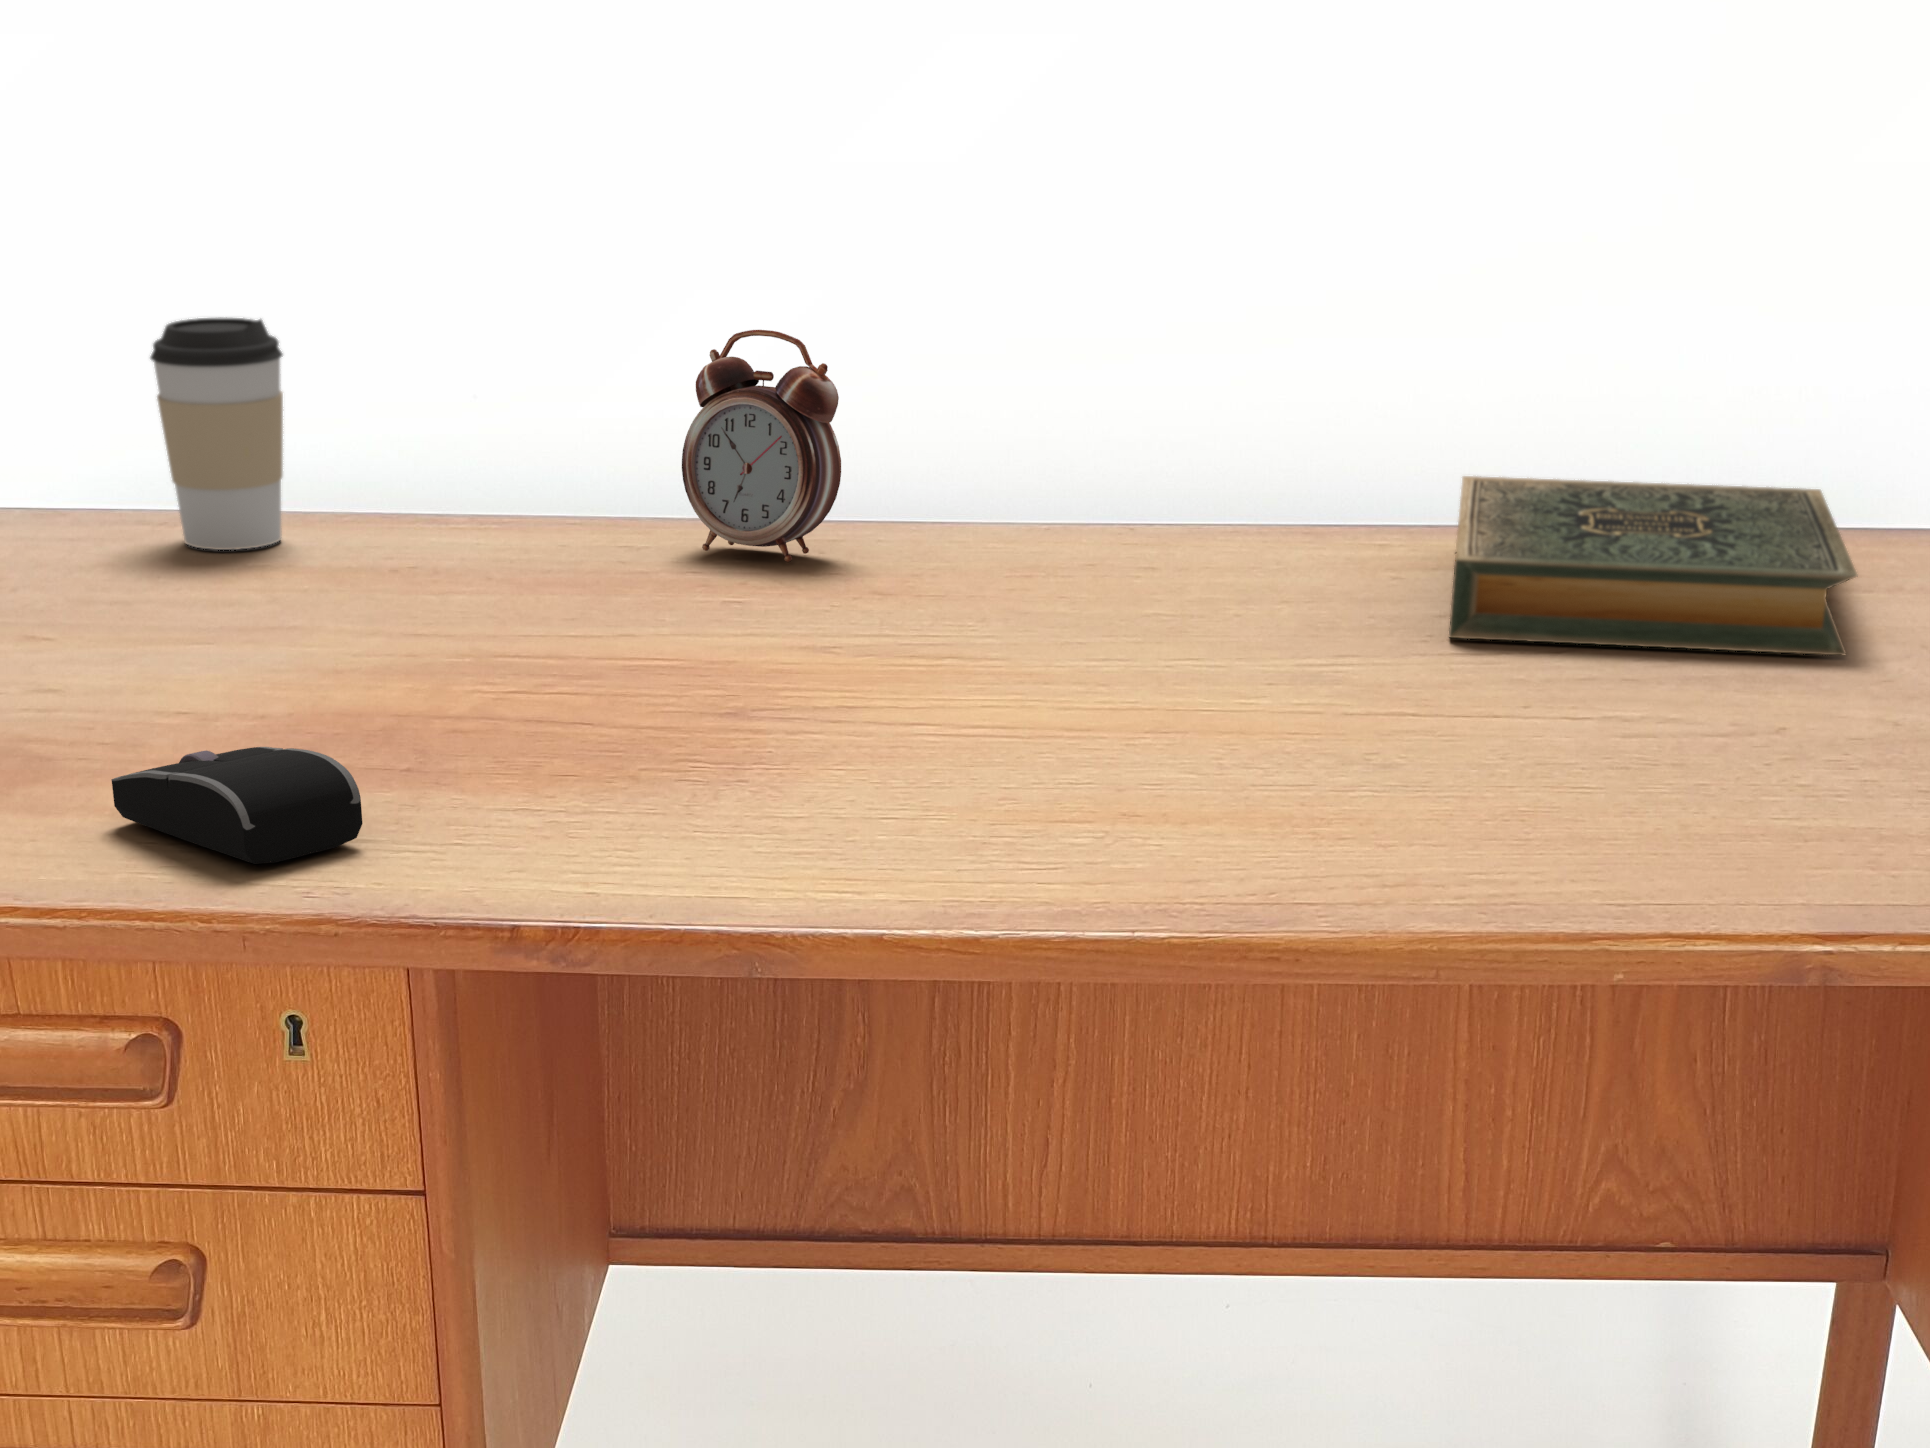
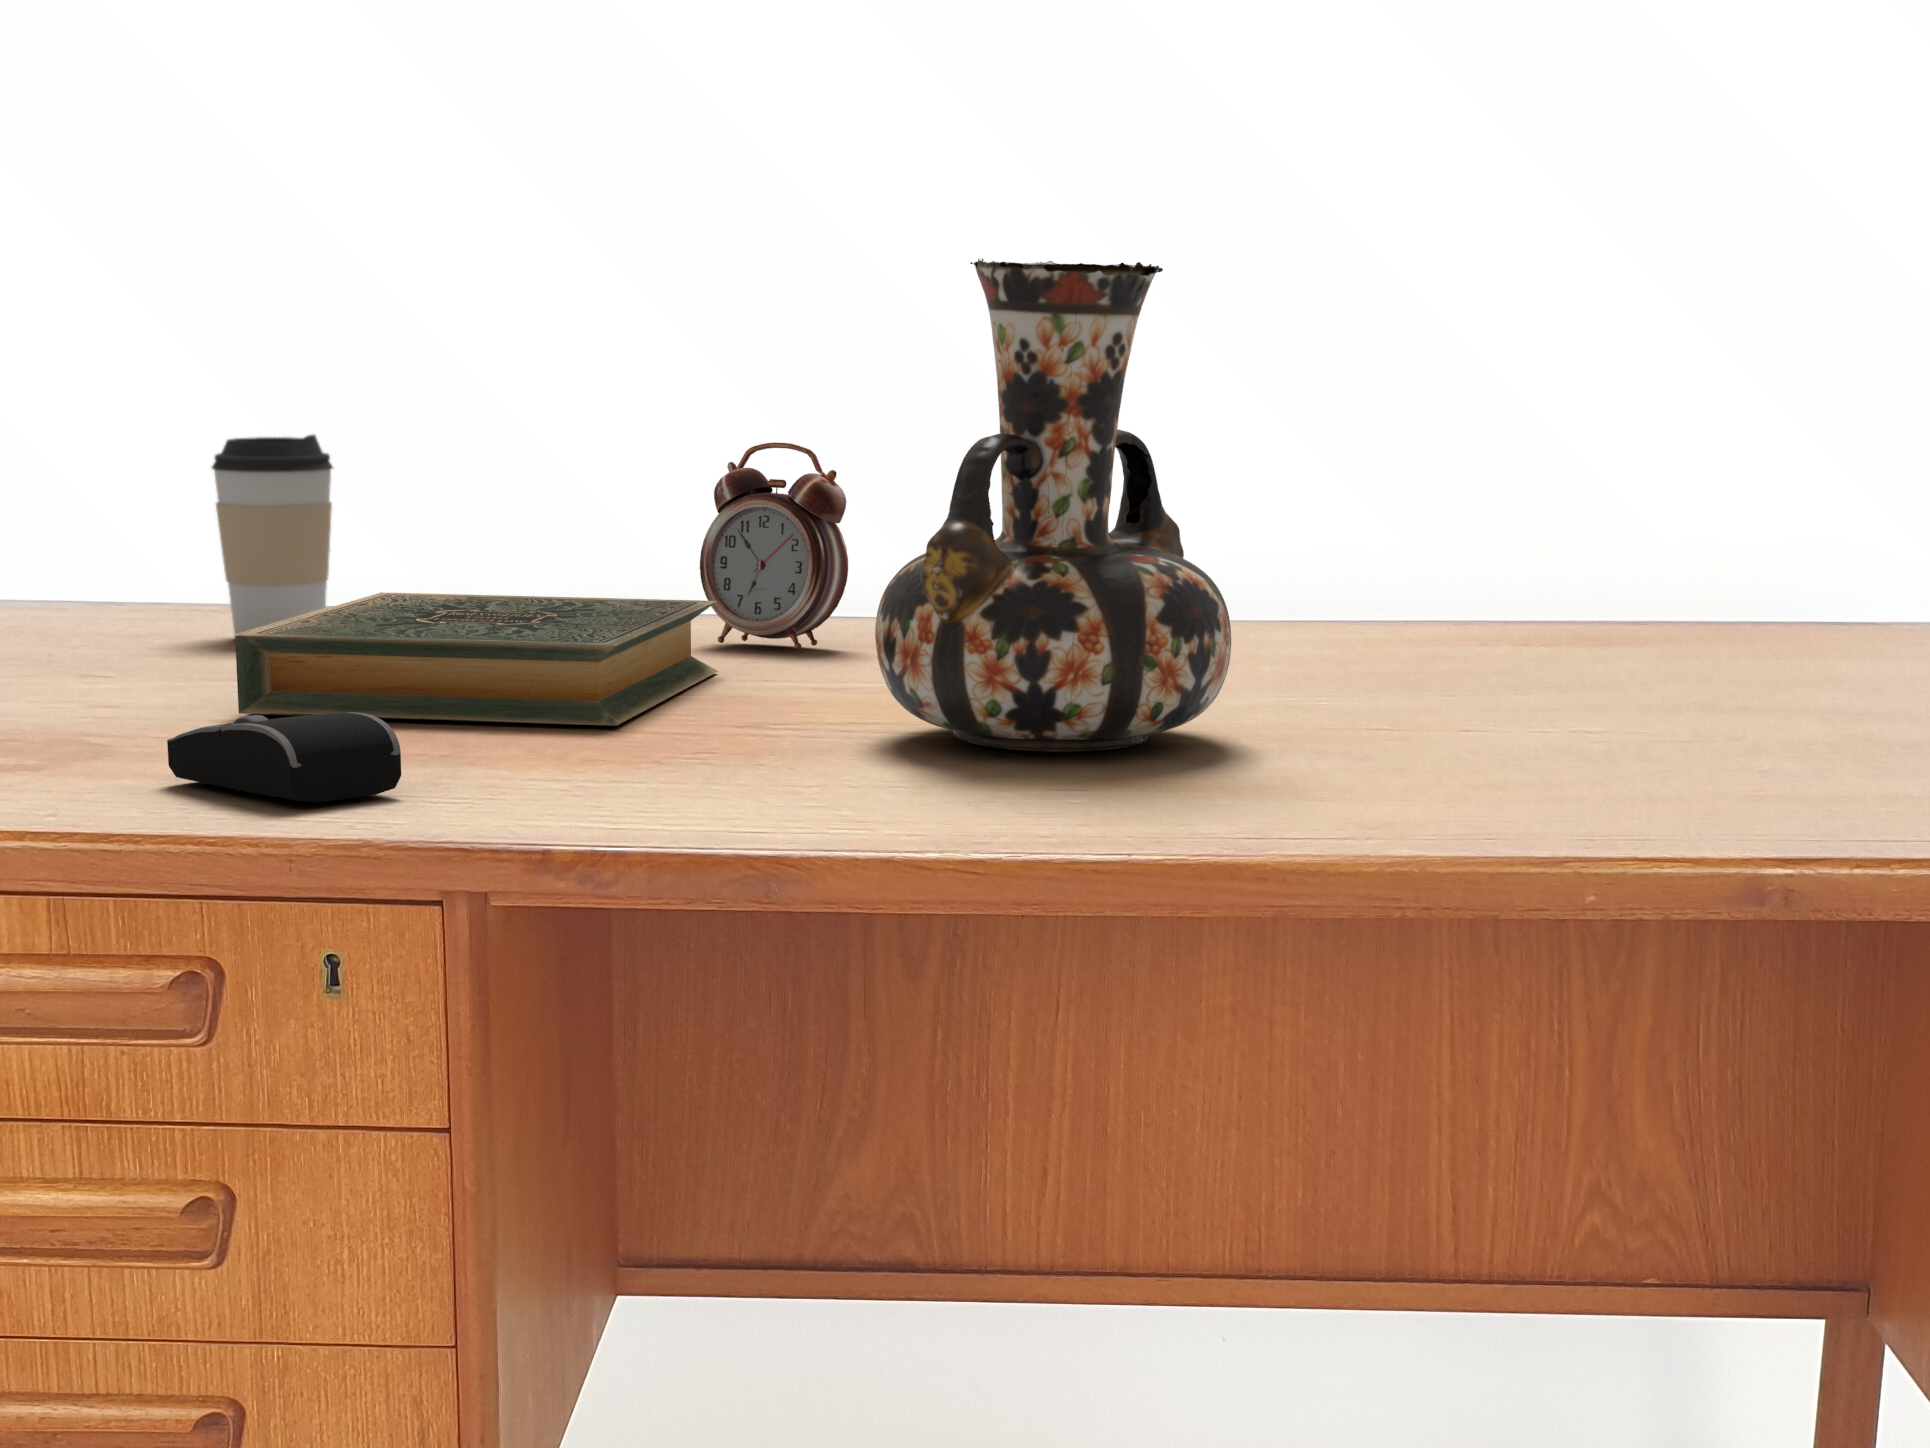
decorative vase: none [868,202,1247,757] -> present [875,259,1231,751]
hardback book: present [1449,476,1857,656] -> present [235,592,718,726]

